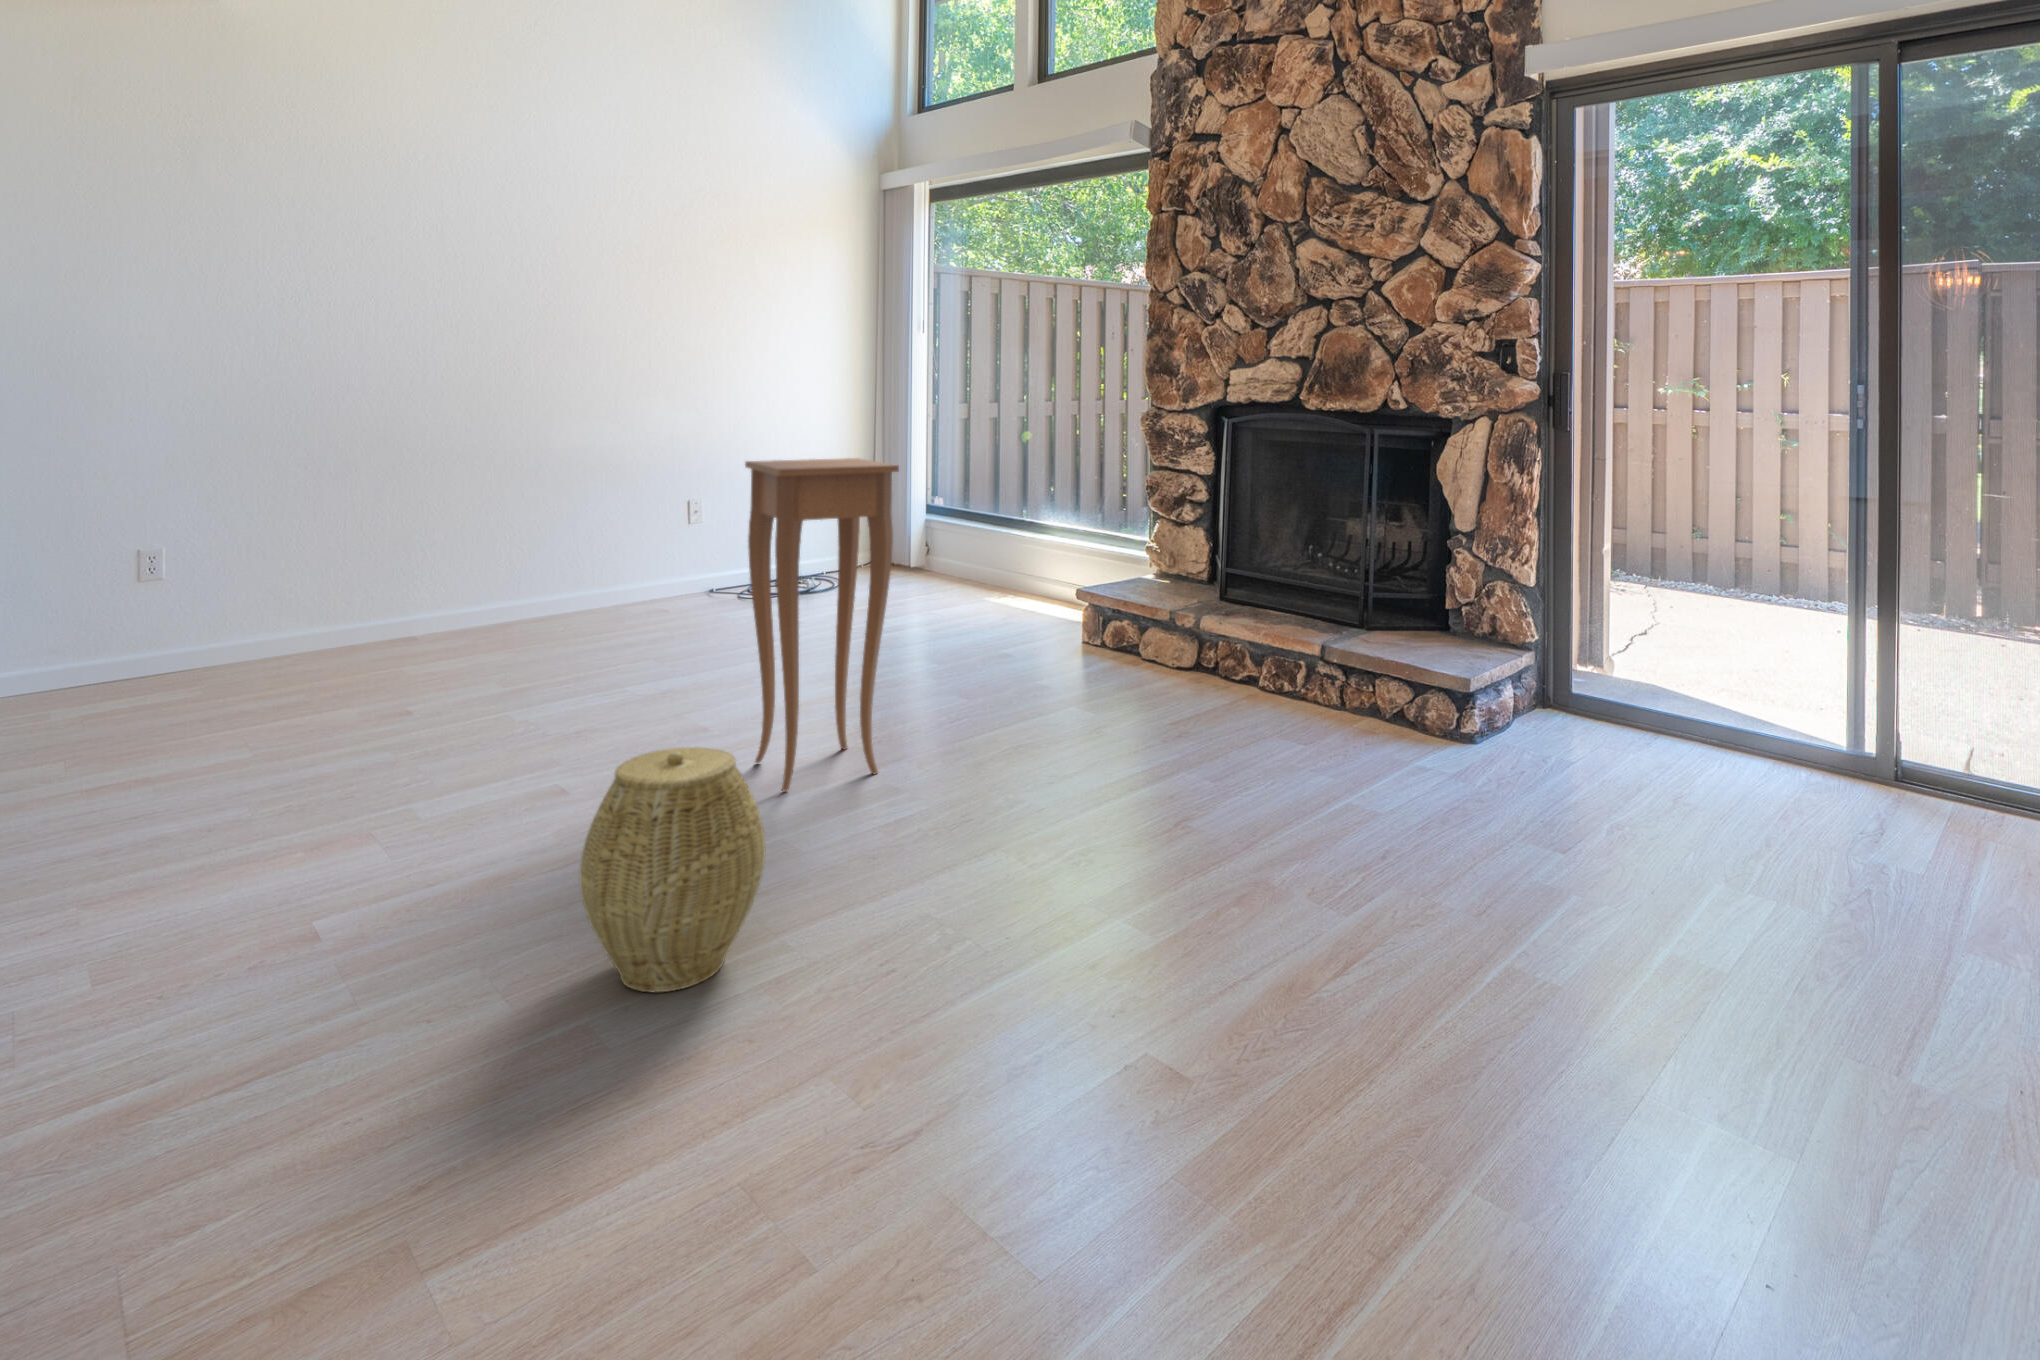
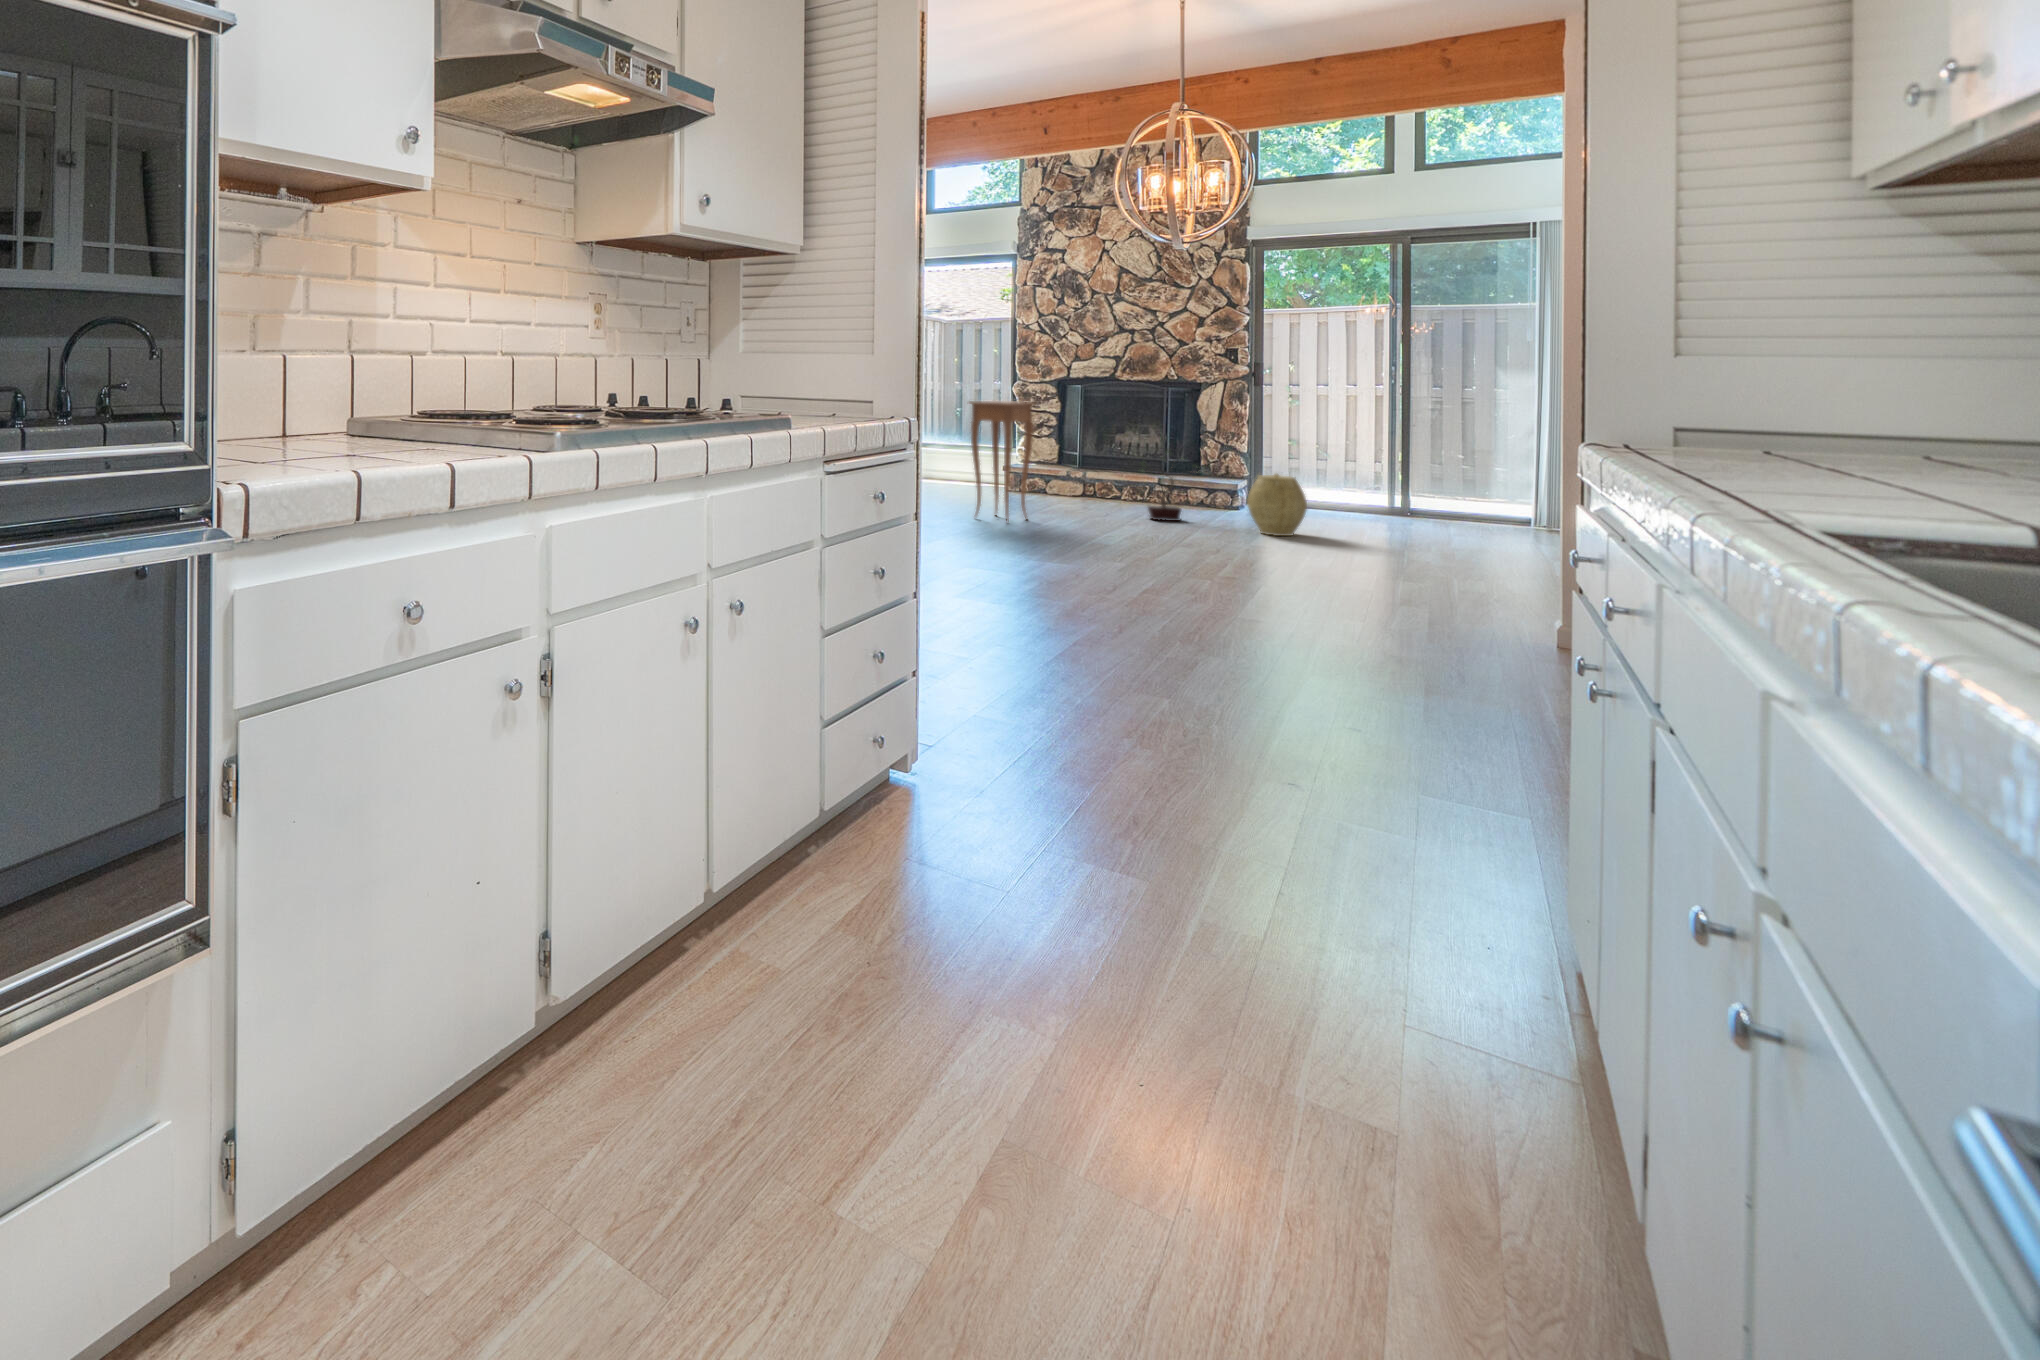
potted plant: none [1147,591,1324,796] -> present [1142,451,1197,521]
woven basket: present [579,747,765,992] -> present [1248,474,1307,536]

